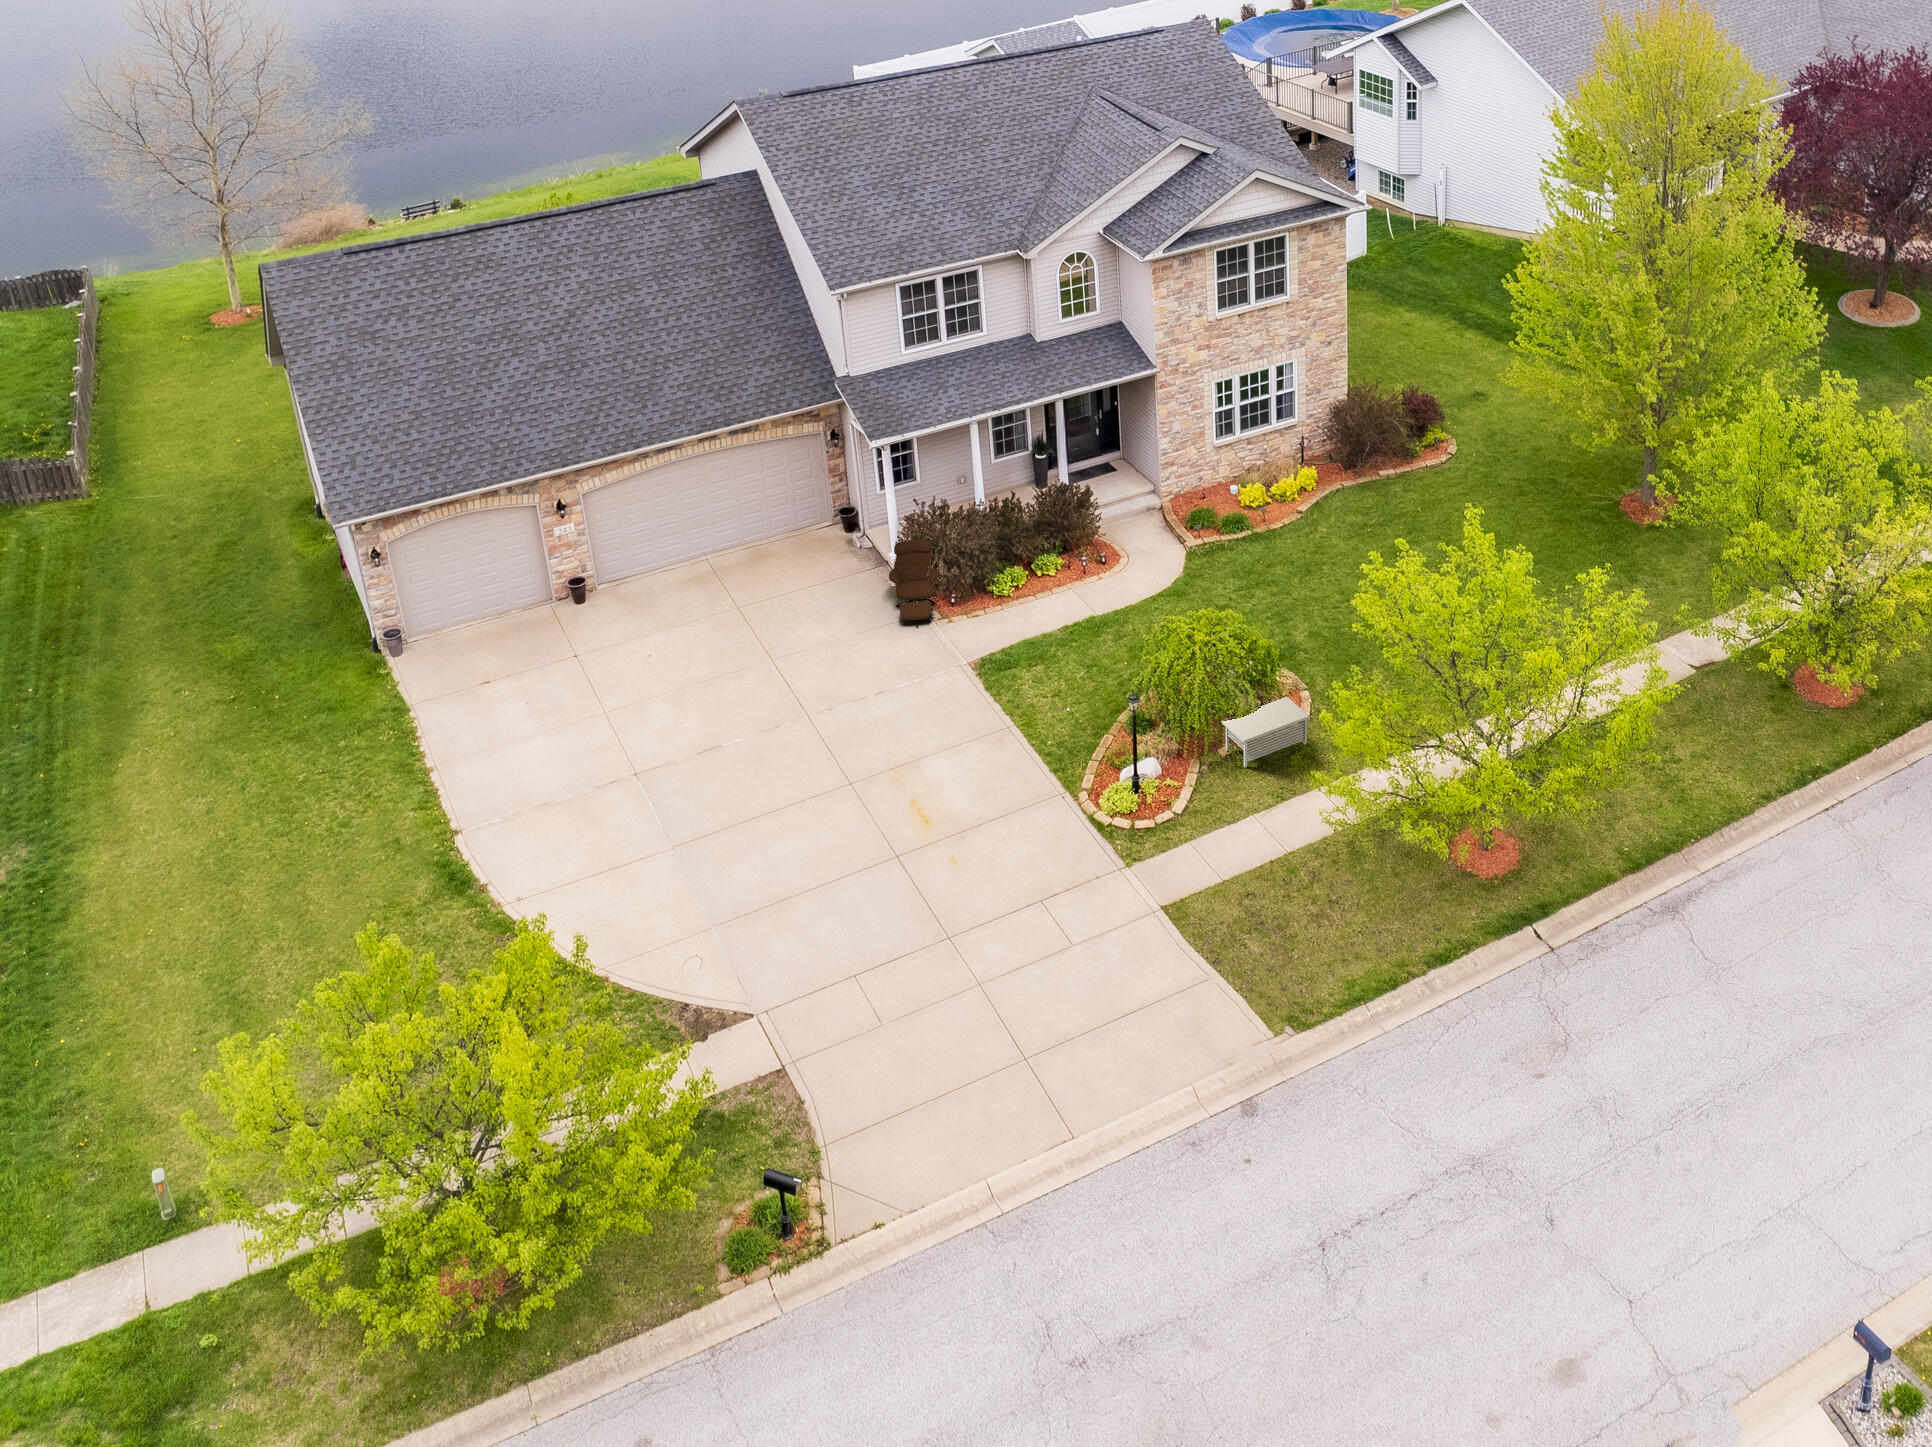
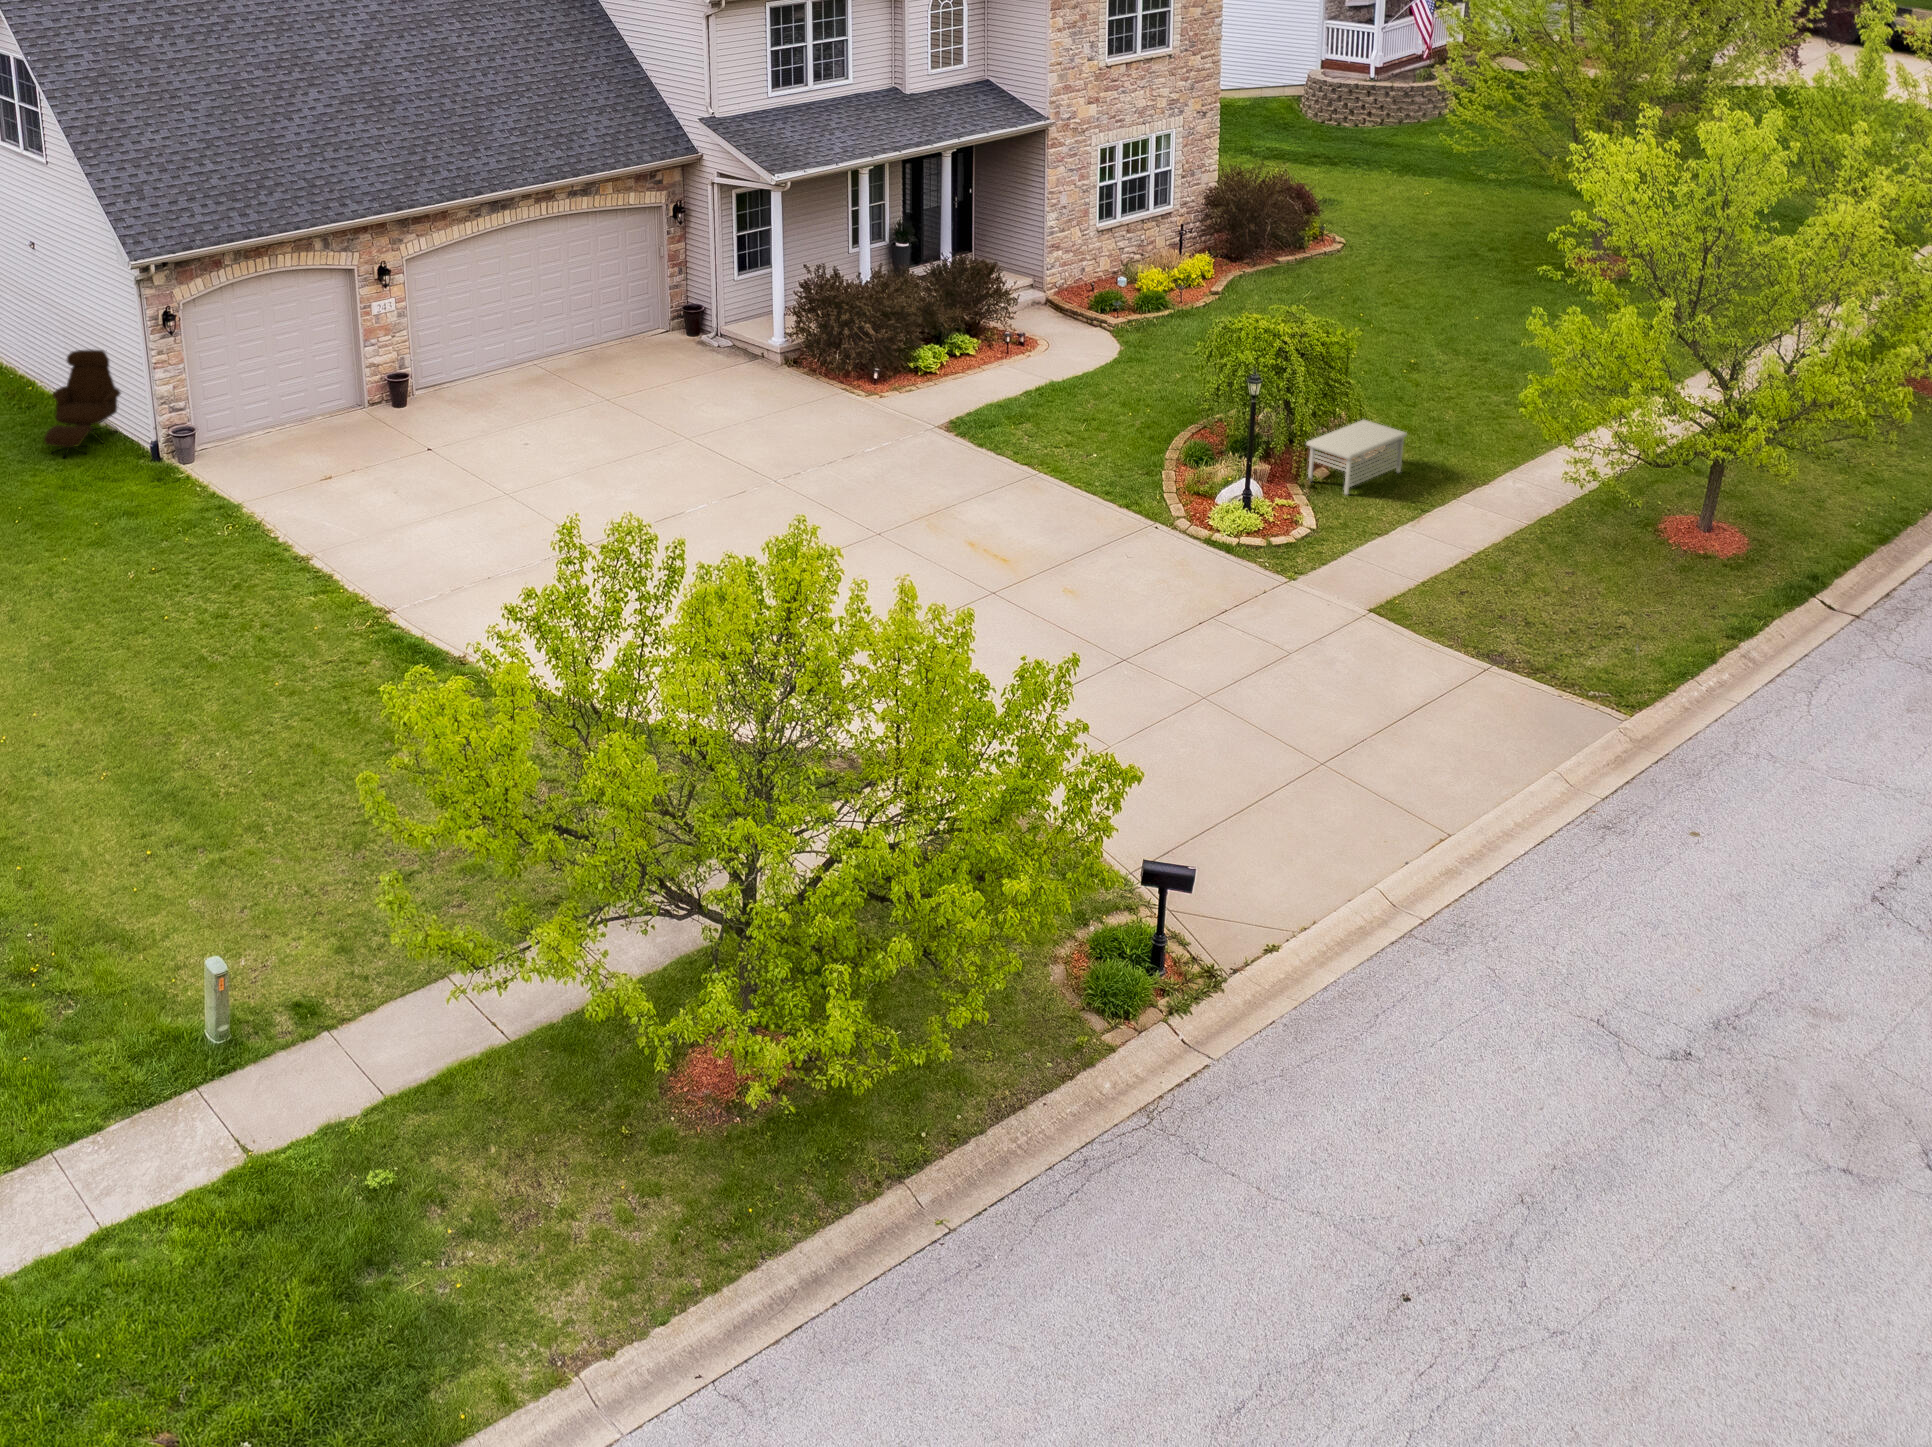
lounge chair: present [889,540,940,628] -> present [44,349,121,458]

